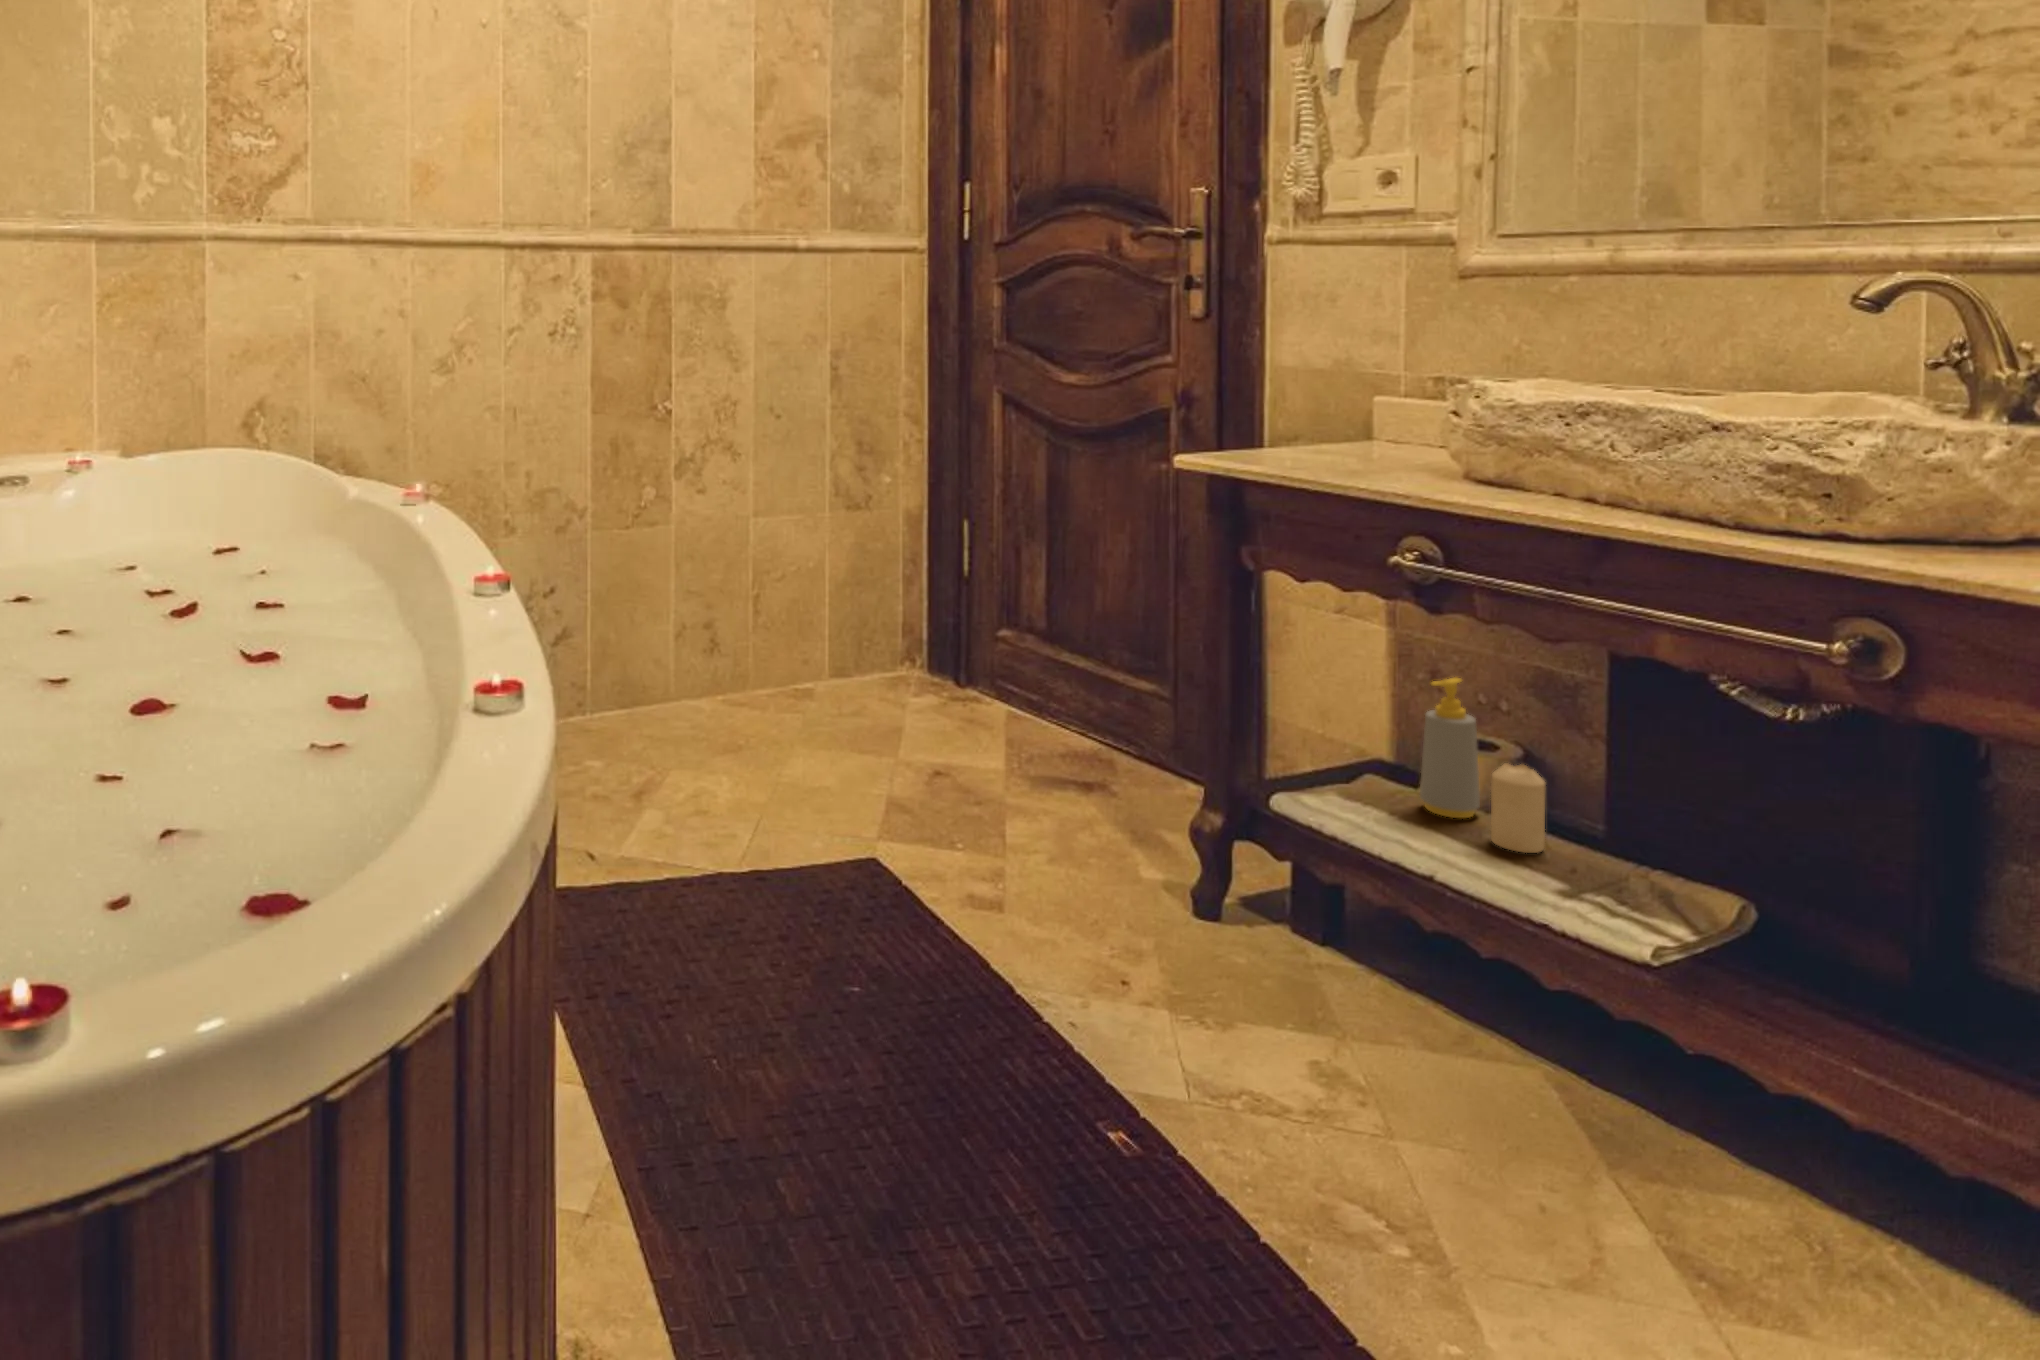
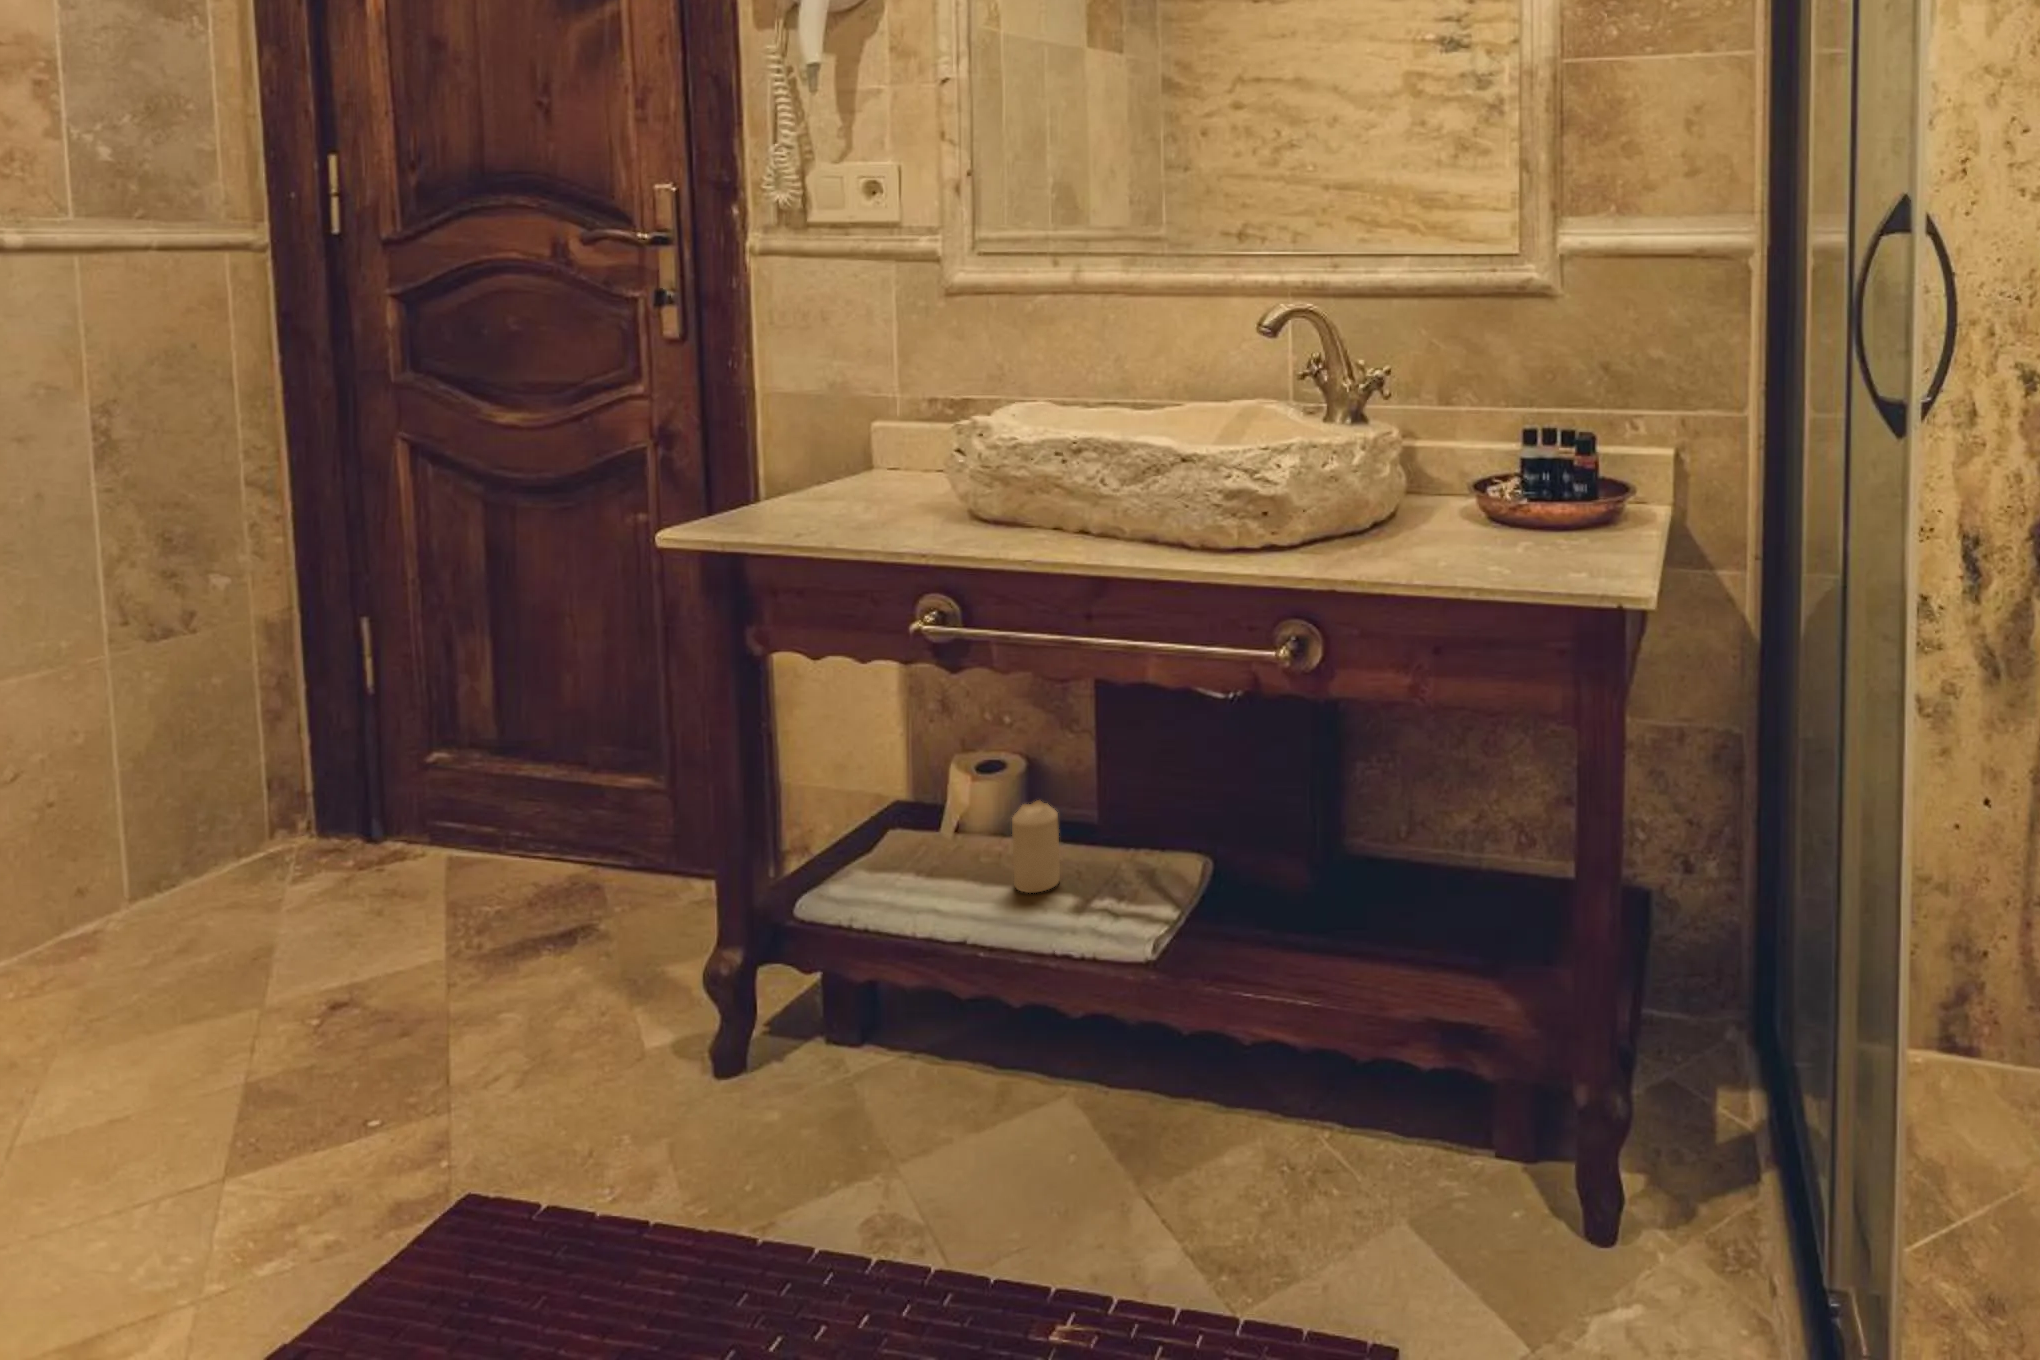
soap bottle: present [1420,678,1480,818] -> none [945,722,1000,871]

